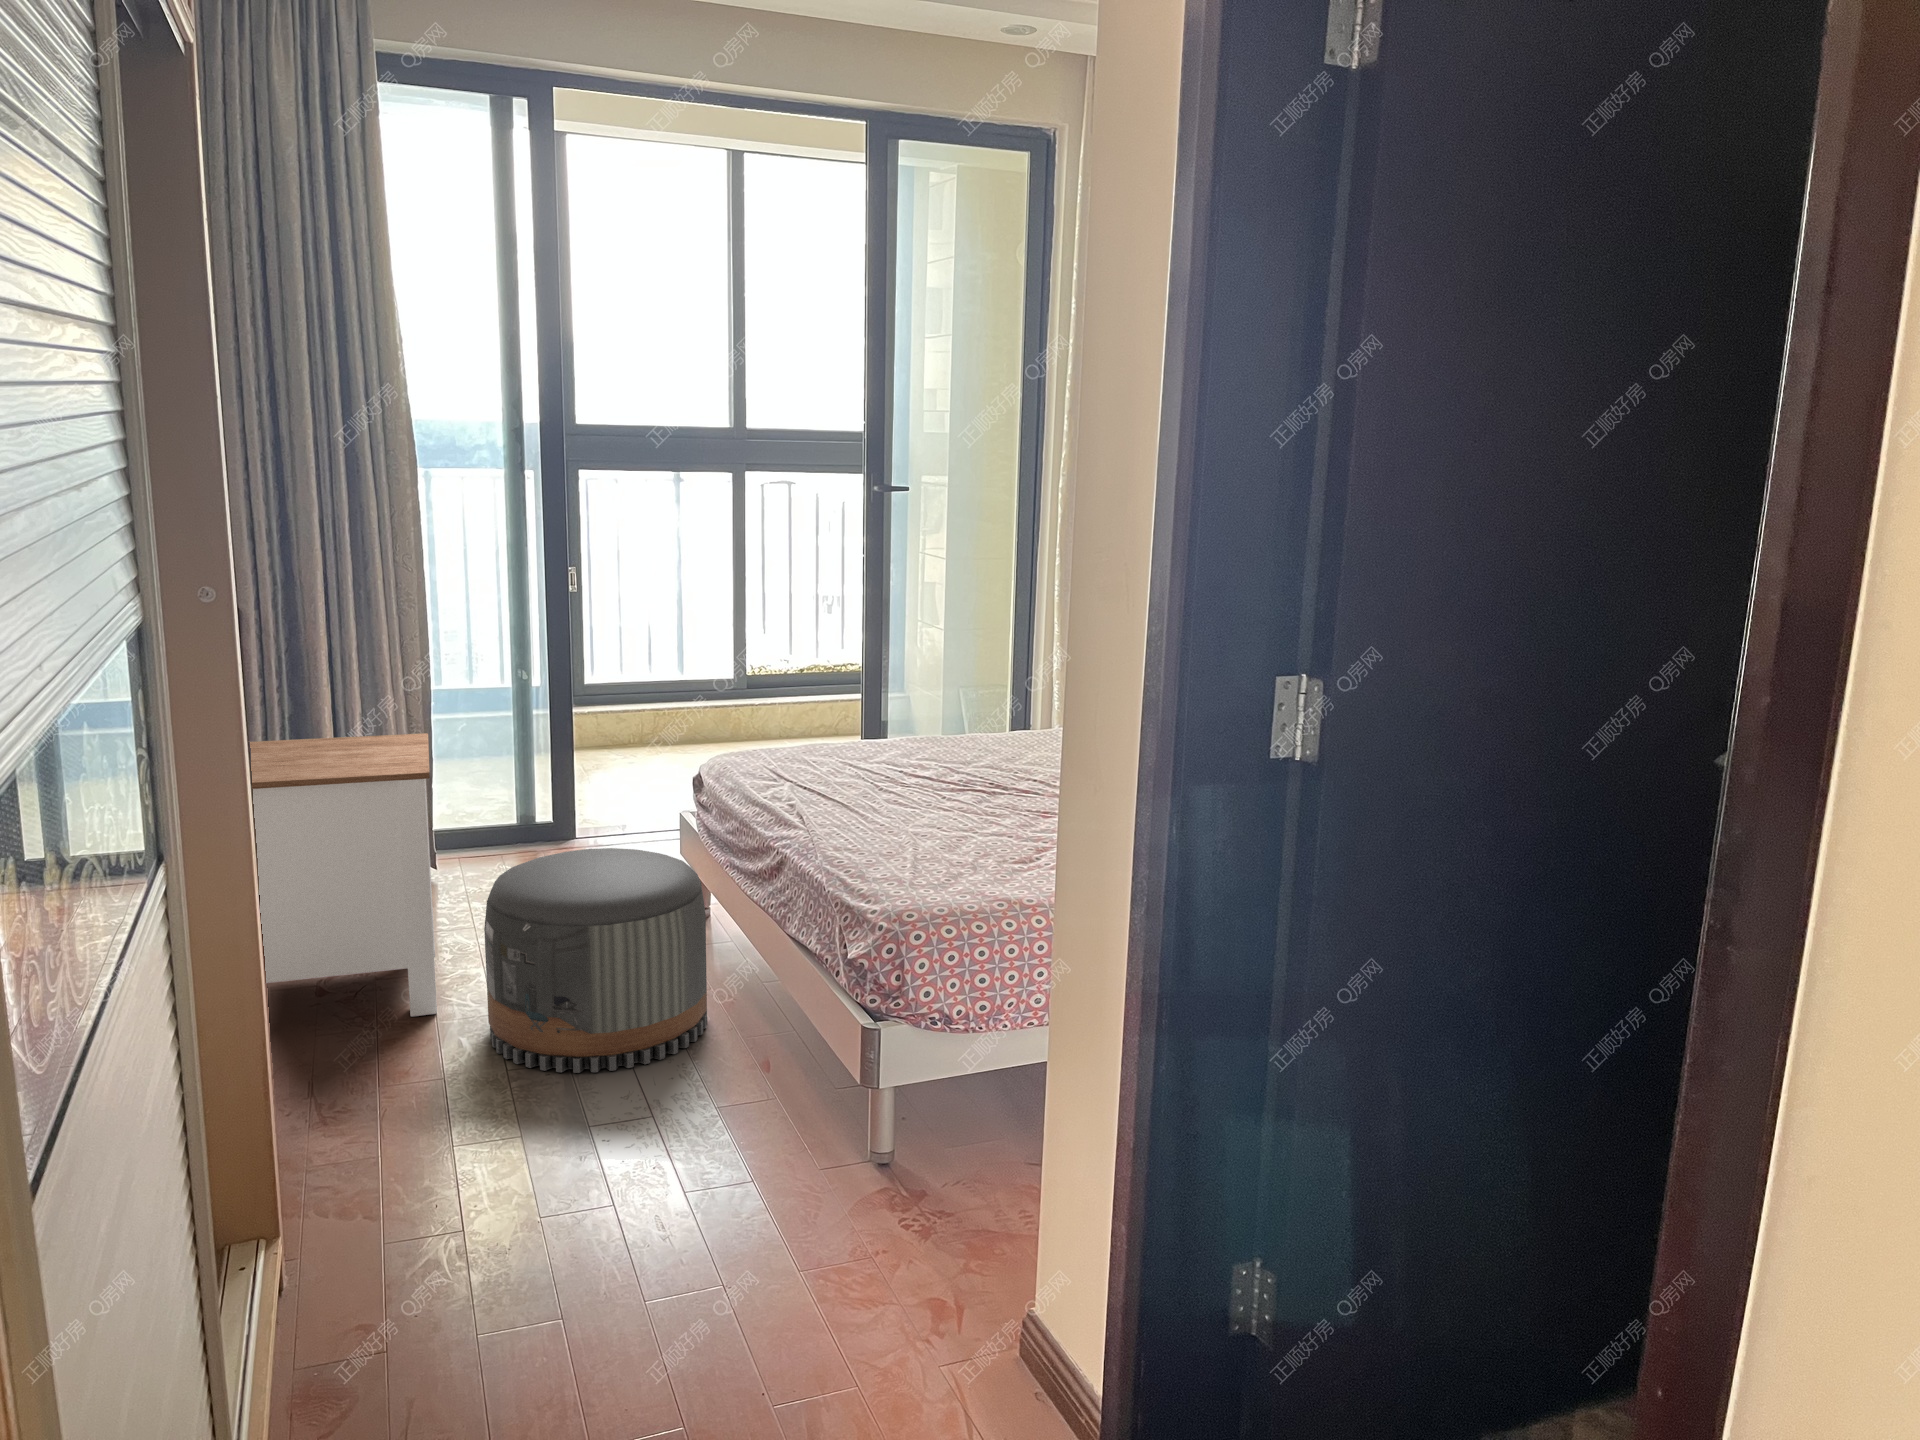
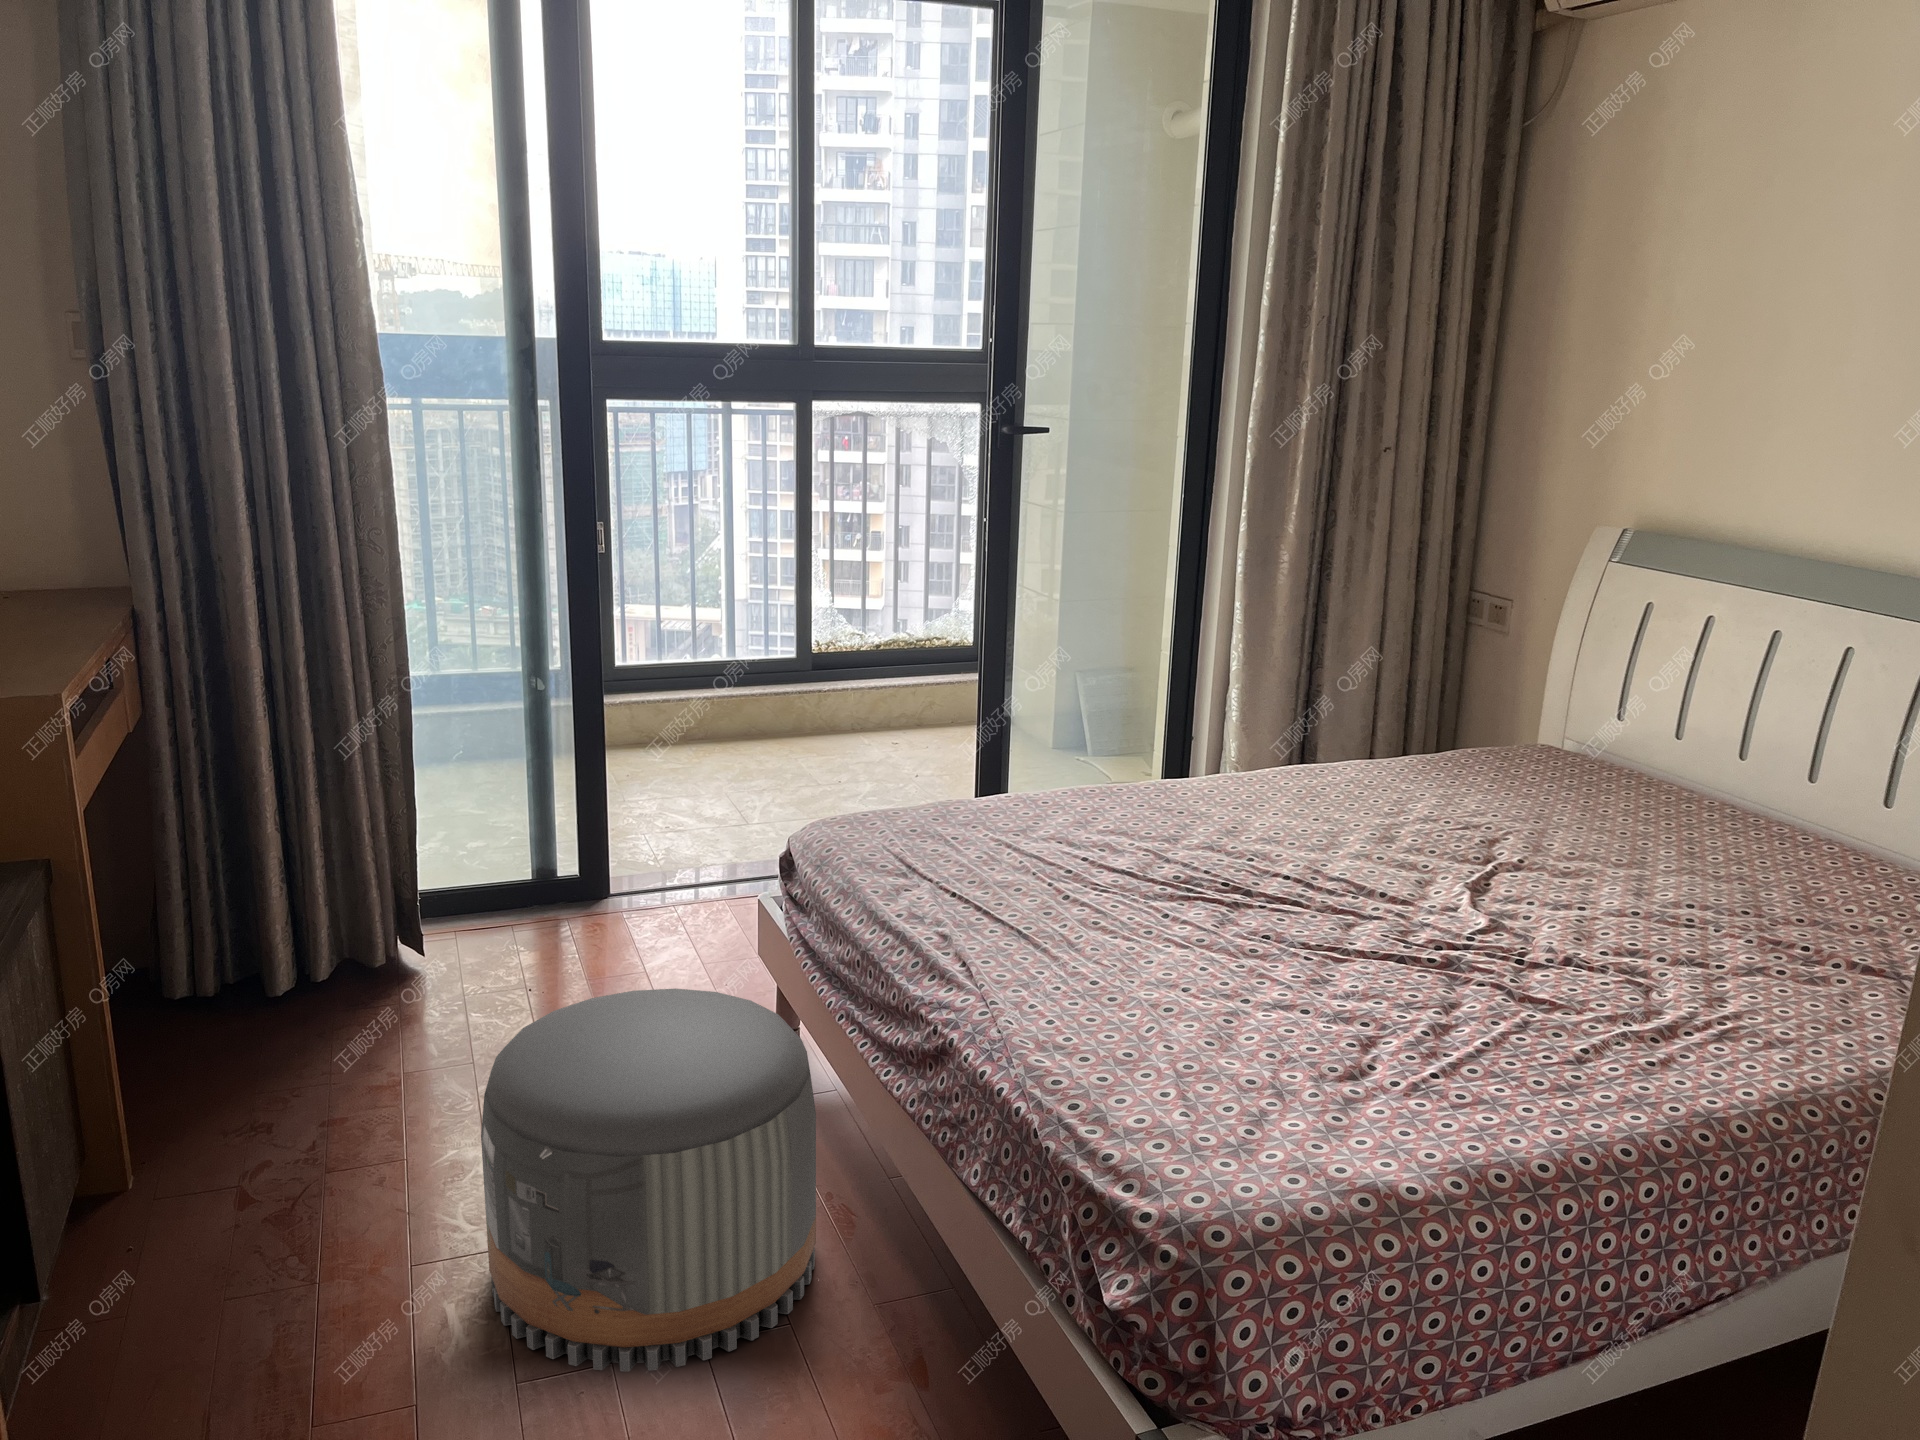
side table: present [250,733,437,1017] -> none [35,800,415,1289]

